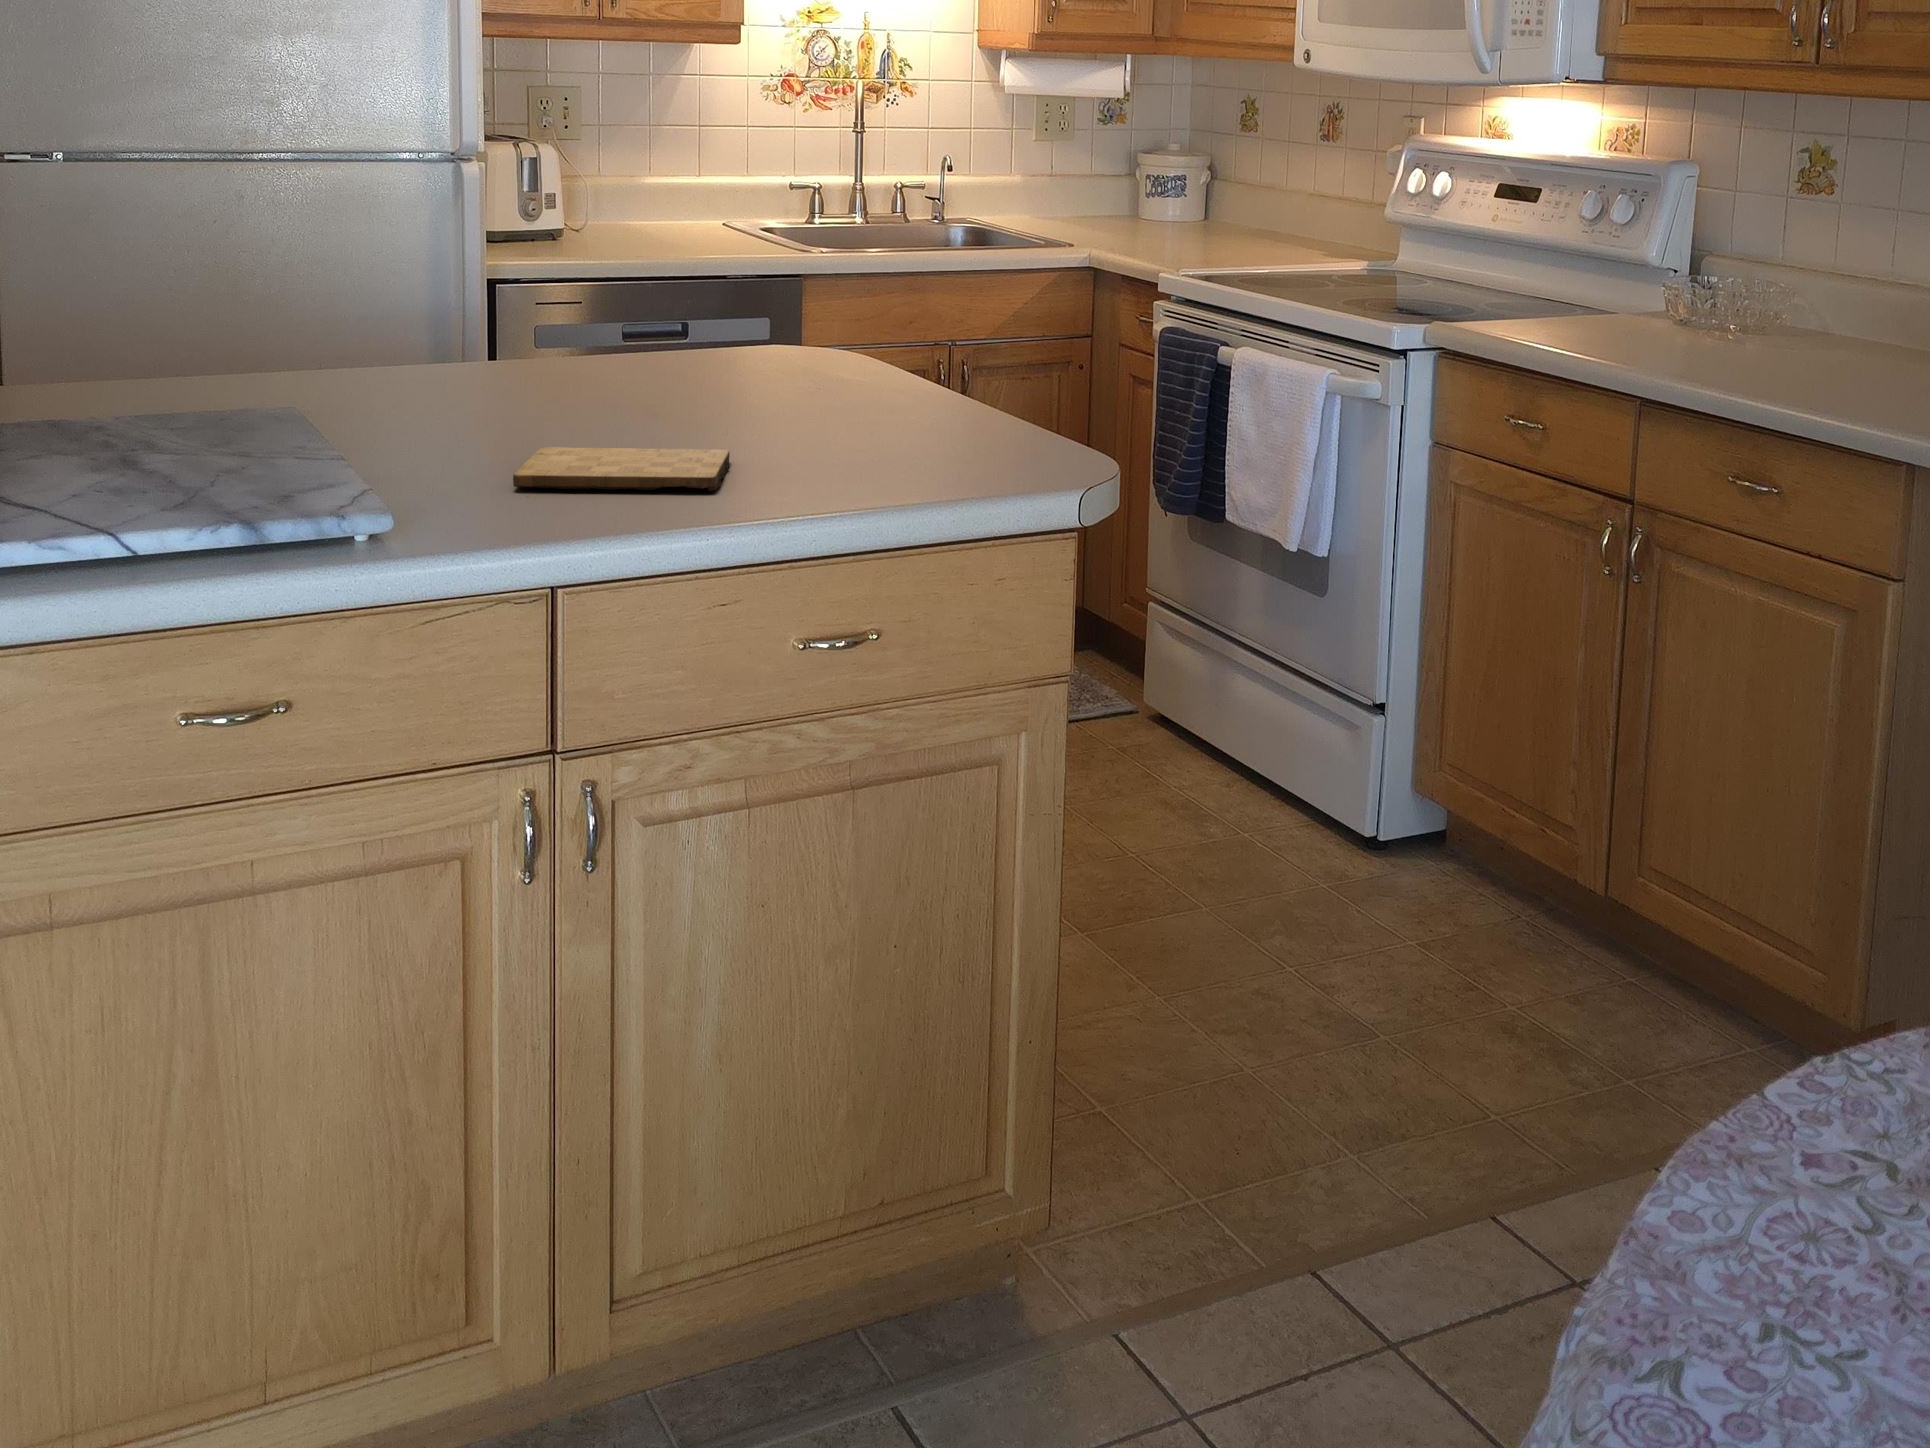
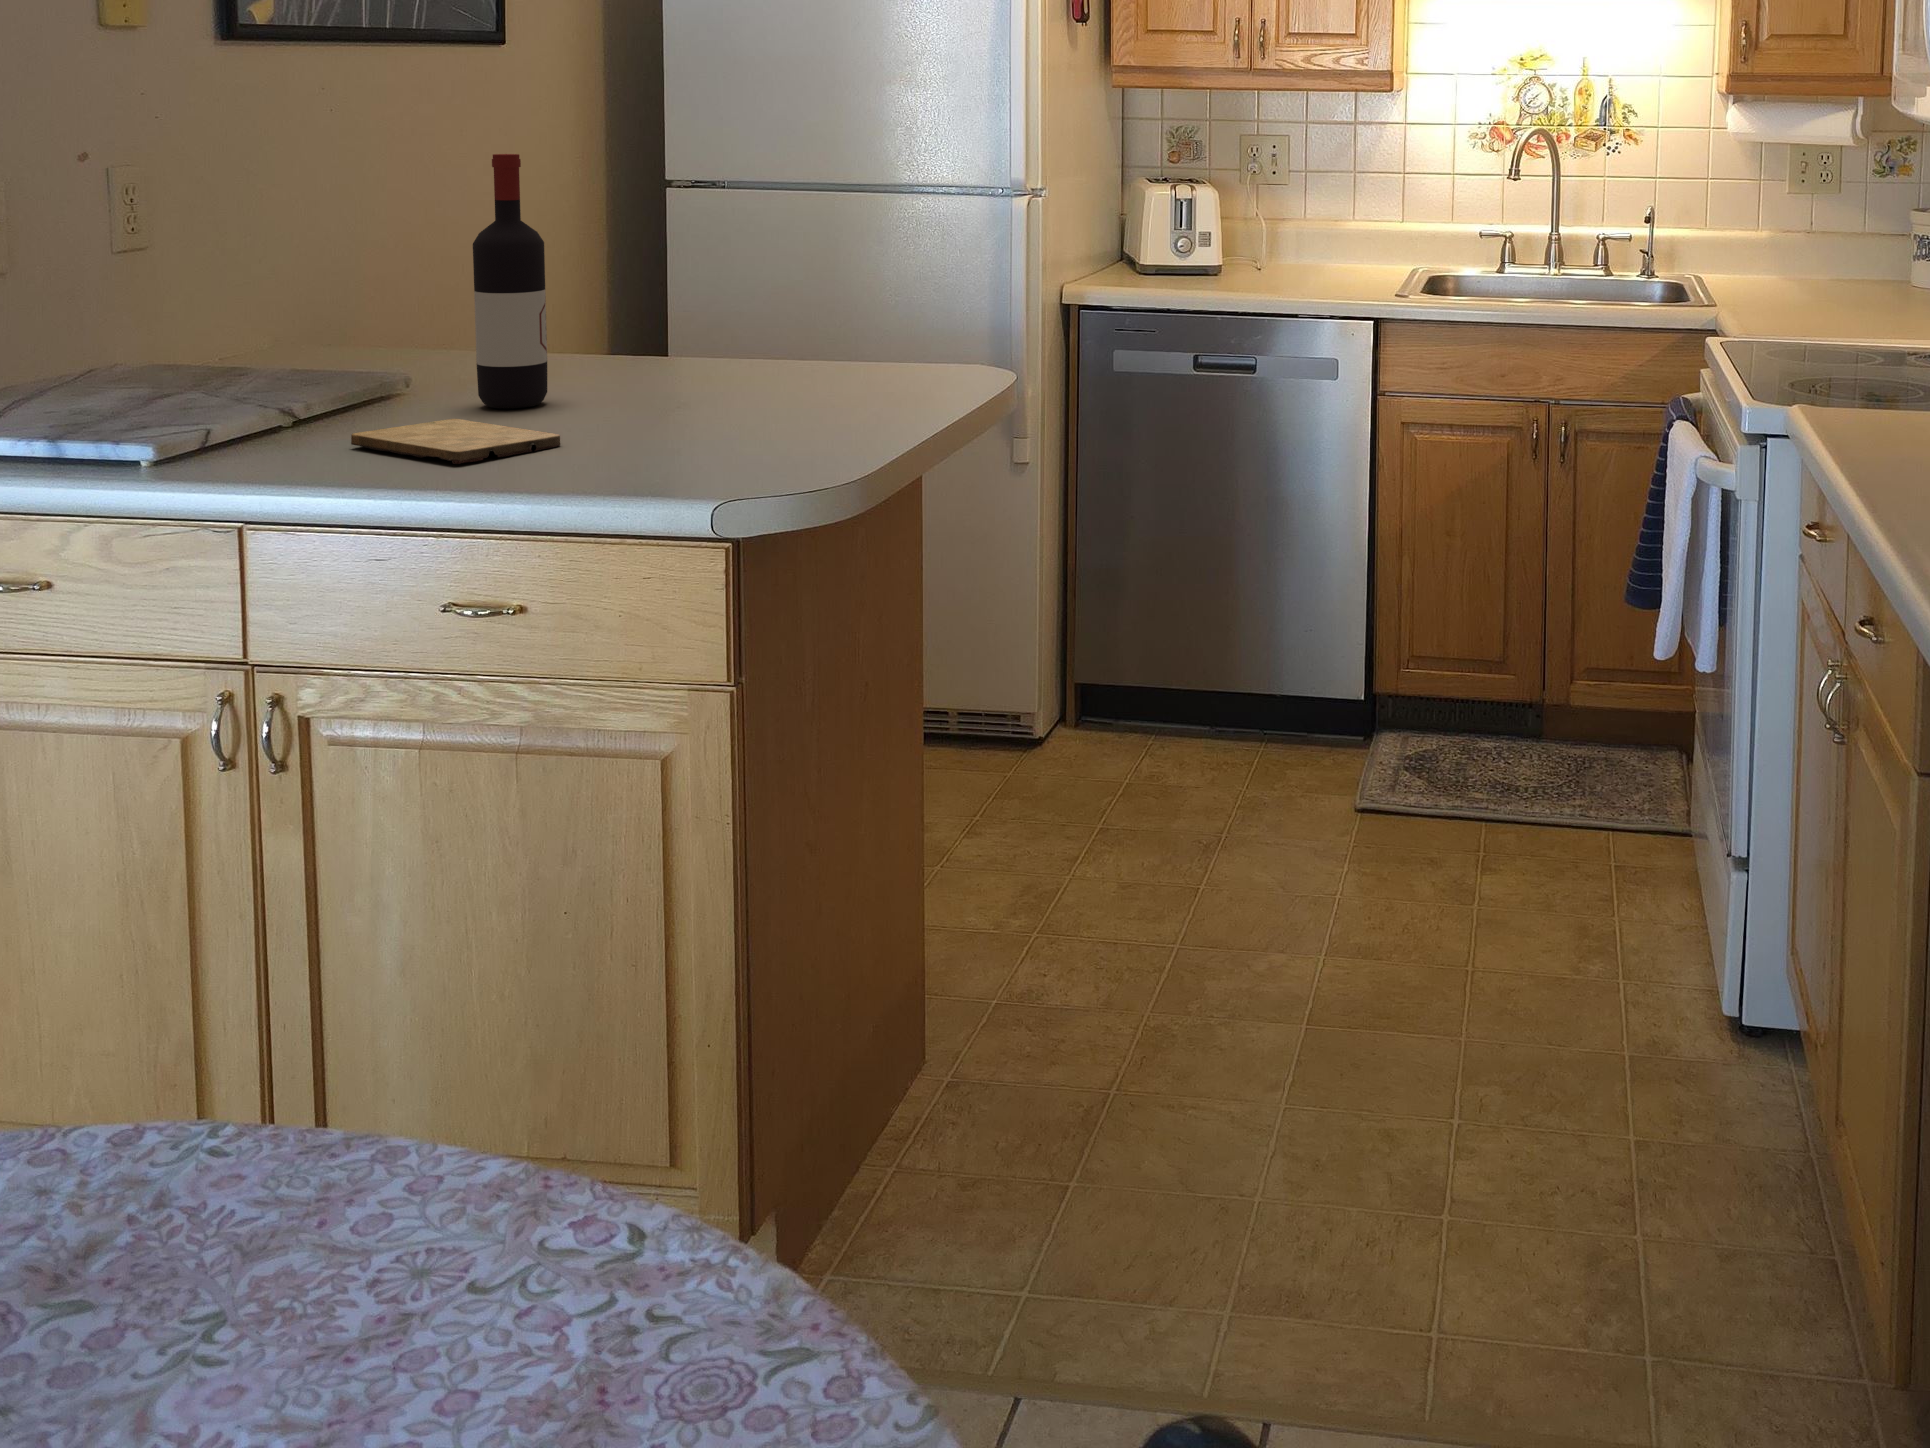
wine bottle: none [452,136,532,434] -> present [473,154,547,408]

